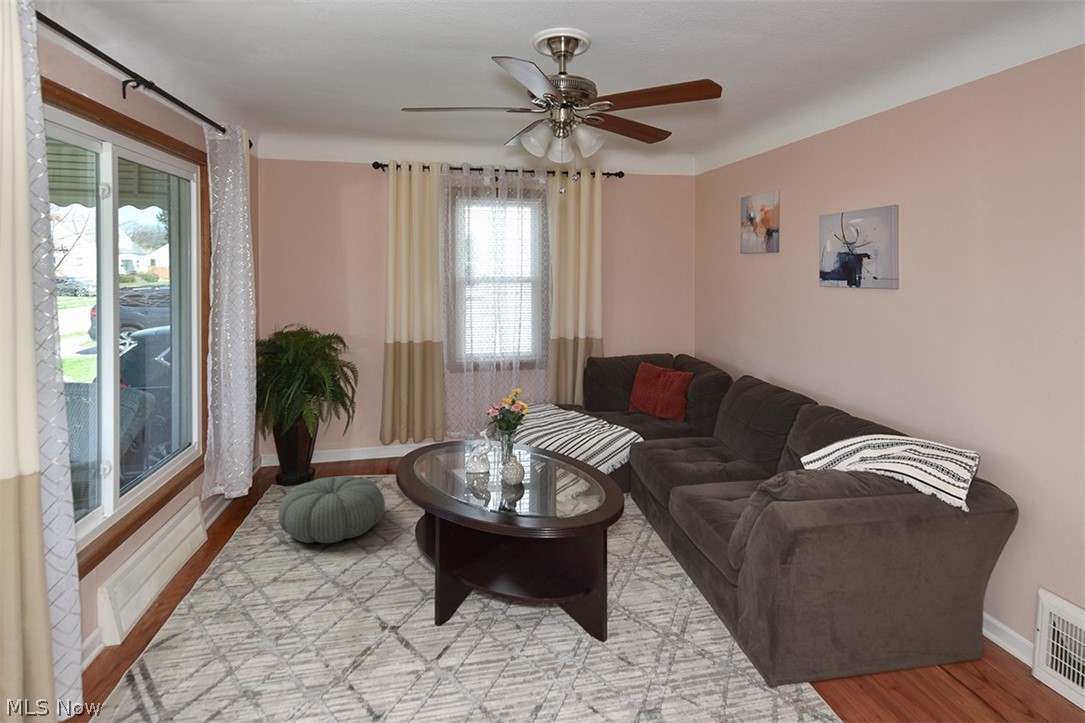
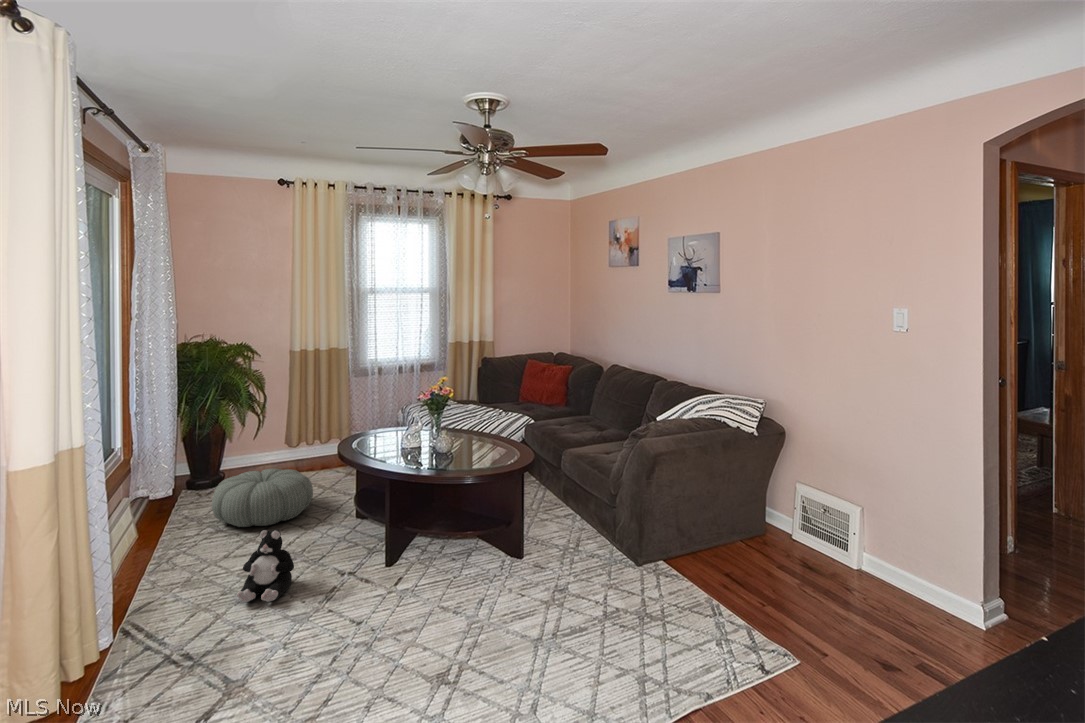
plush toy: none [254,571,323,661] -> present [237,530,294,602]

